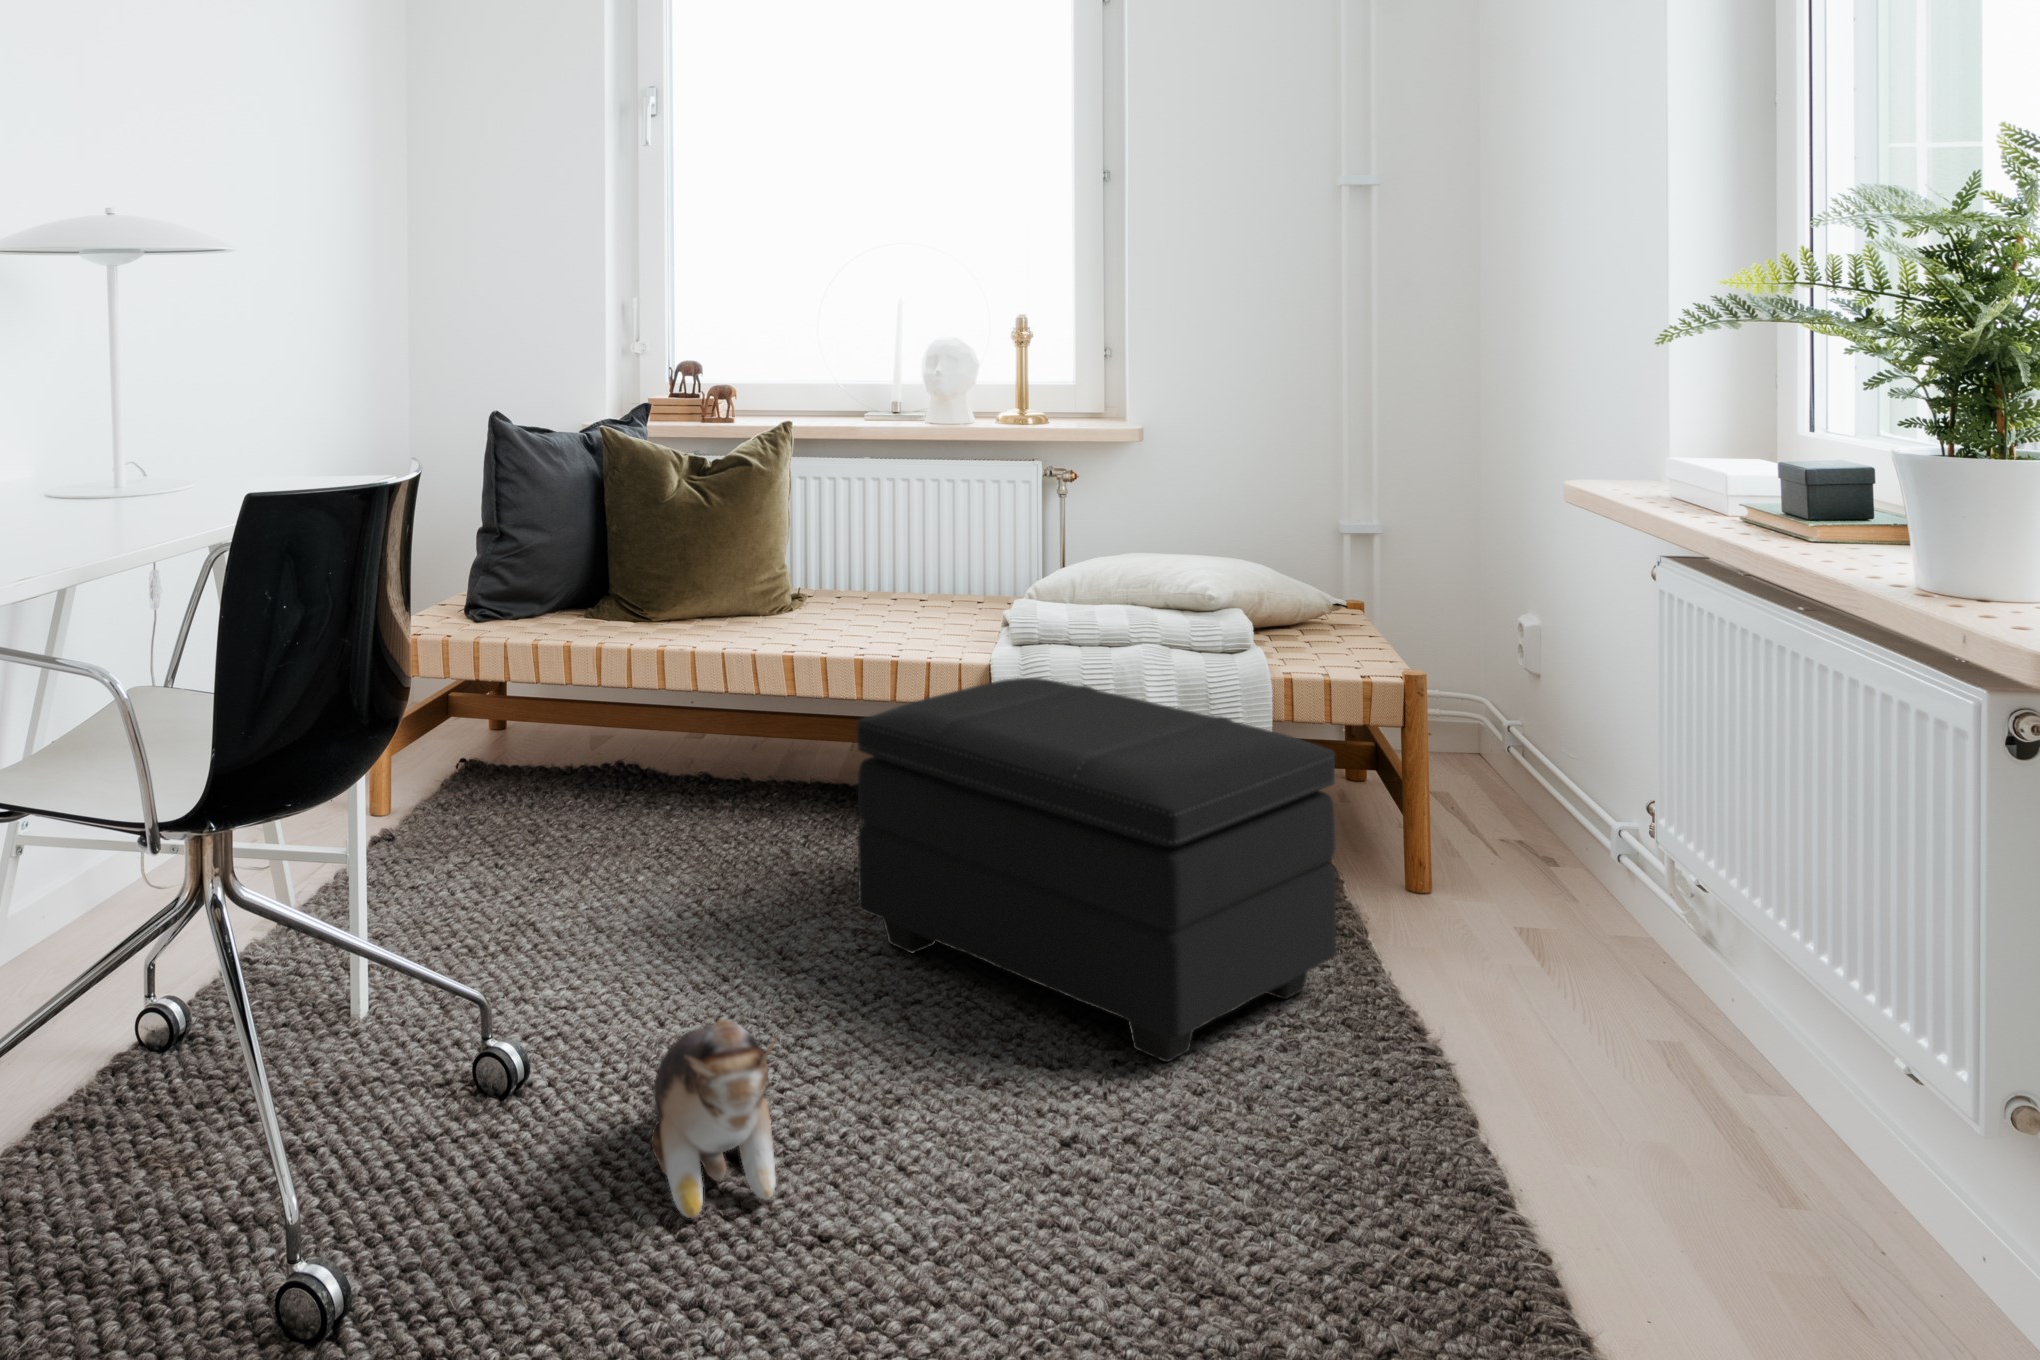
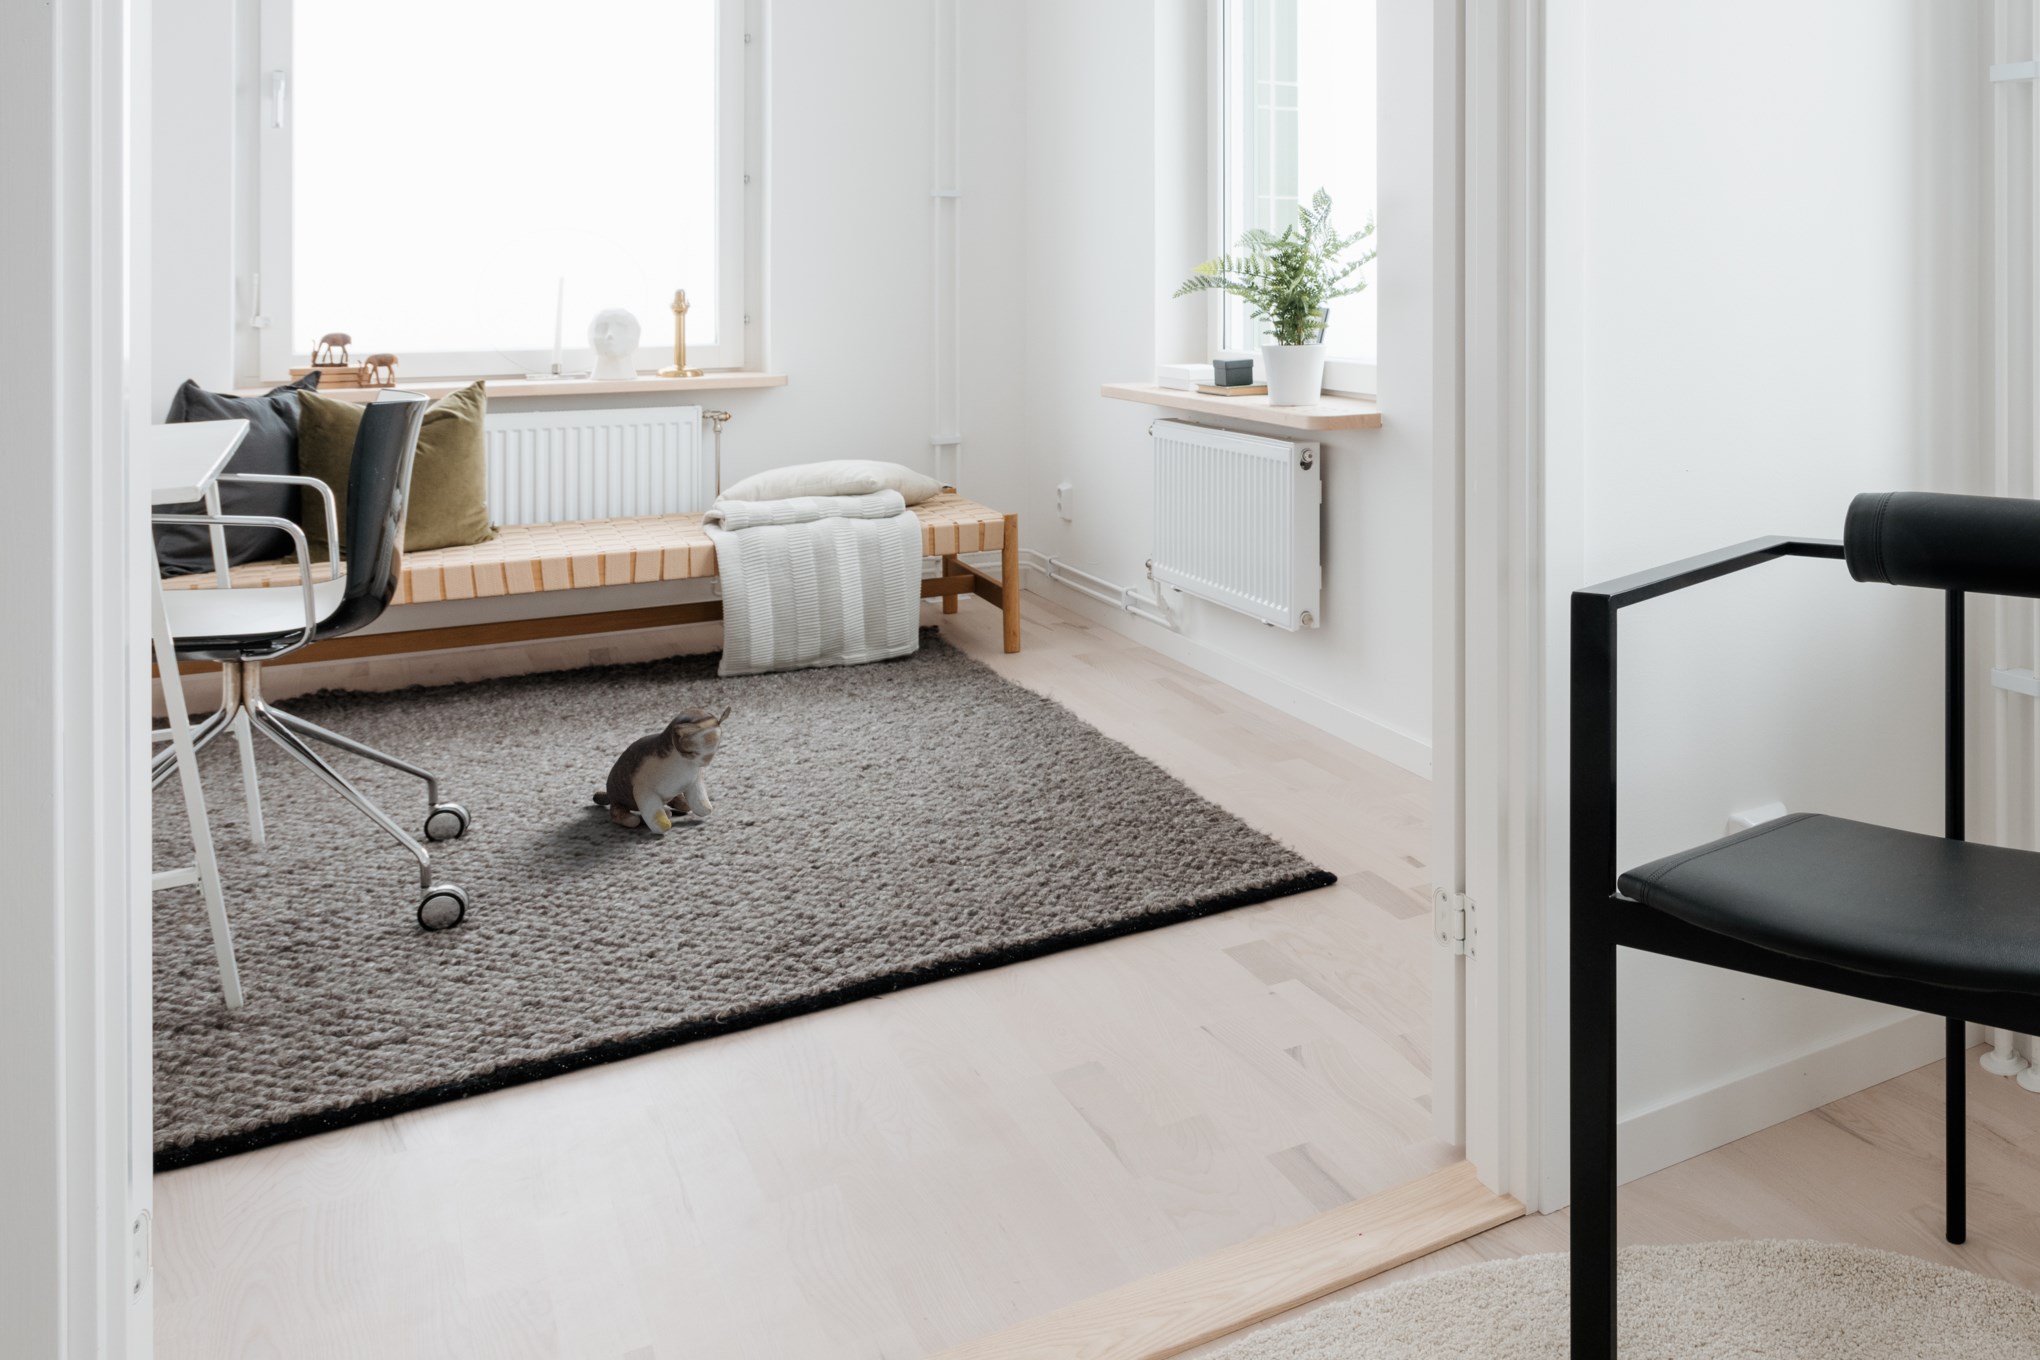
footstool: present [857,678,1337,1062] -> none [658,537,987,728]

